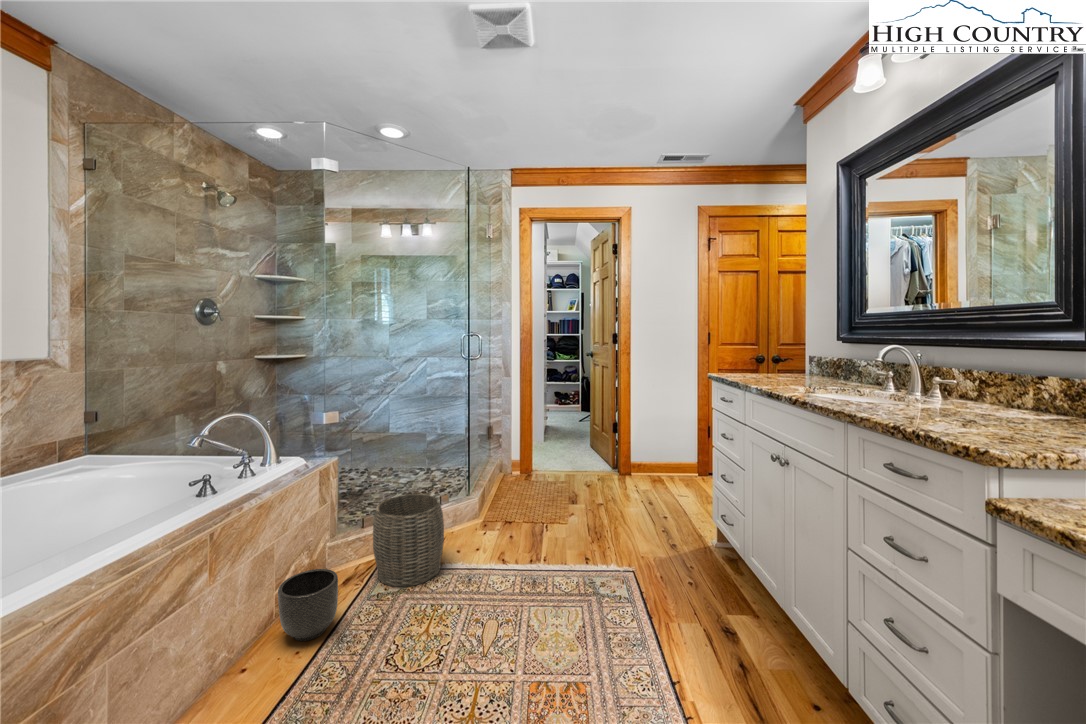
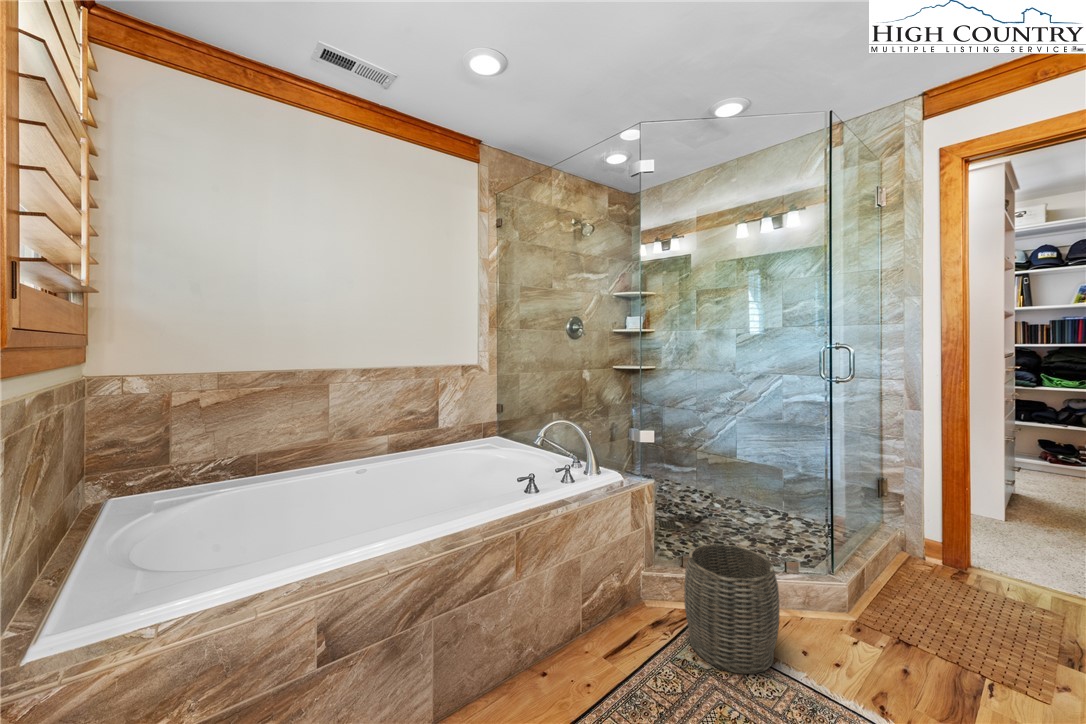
planter: present [278,569,338,641] -> none [573,600,632,682]

